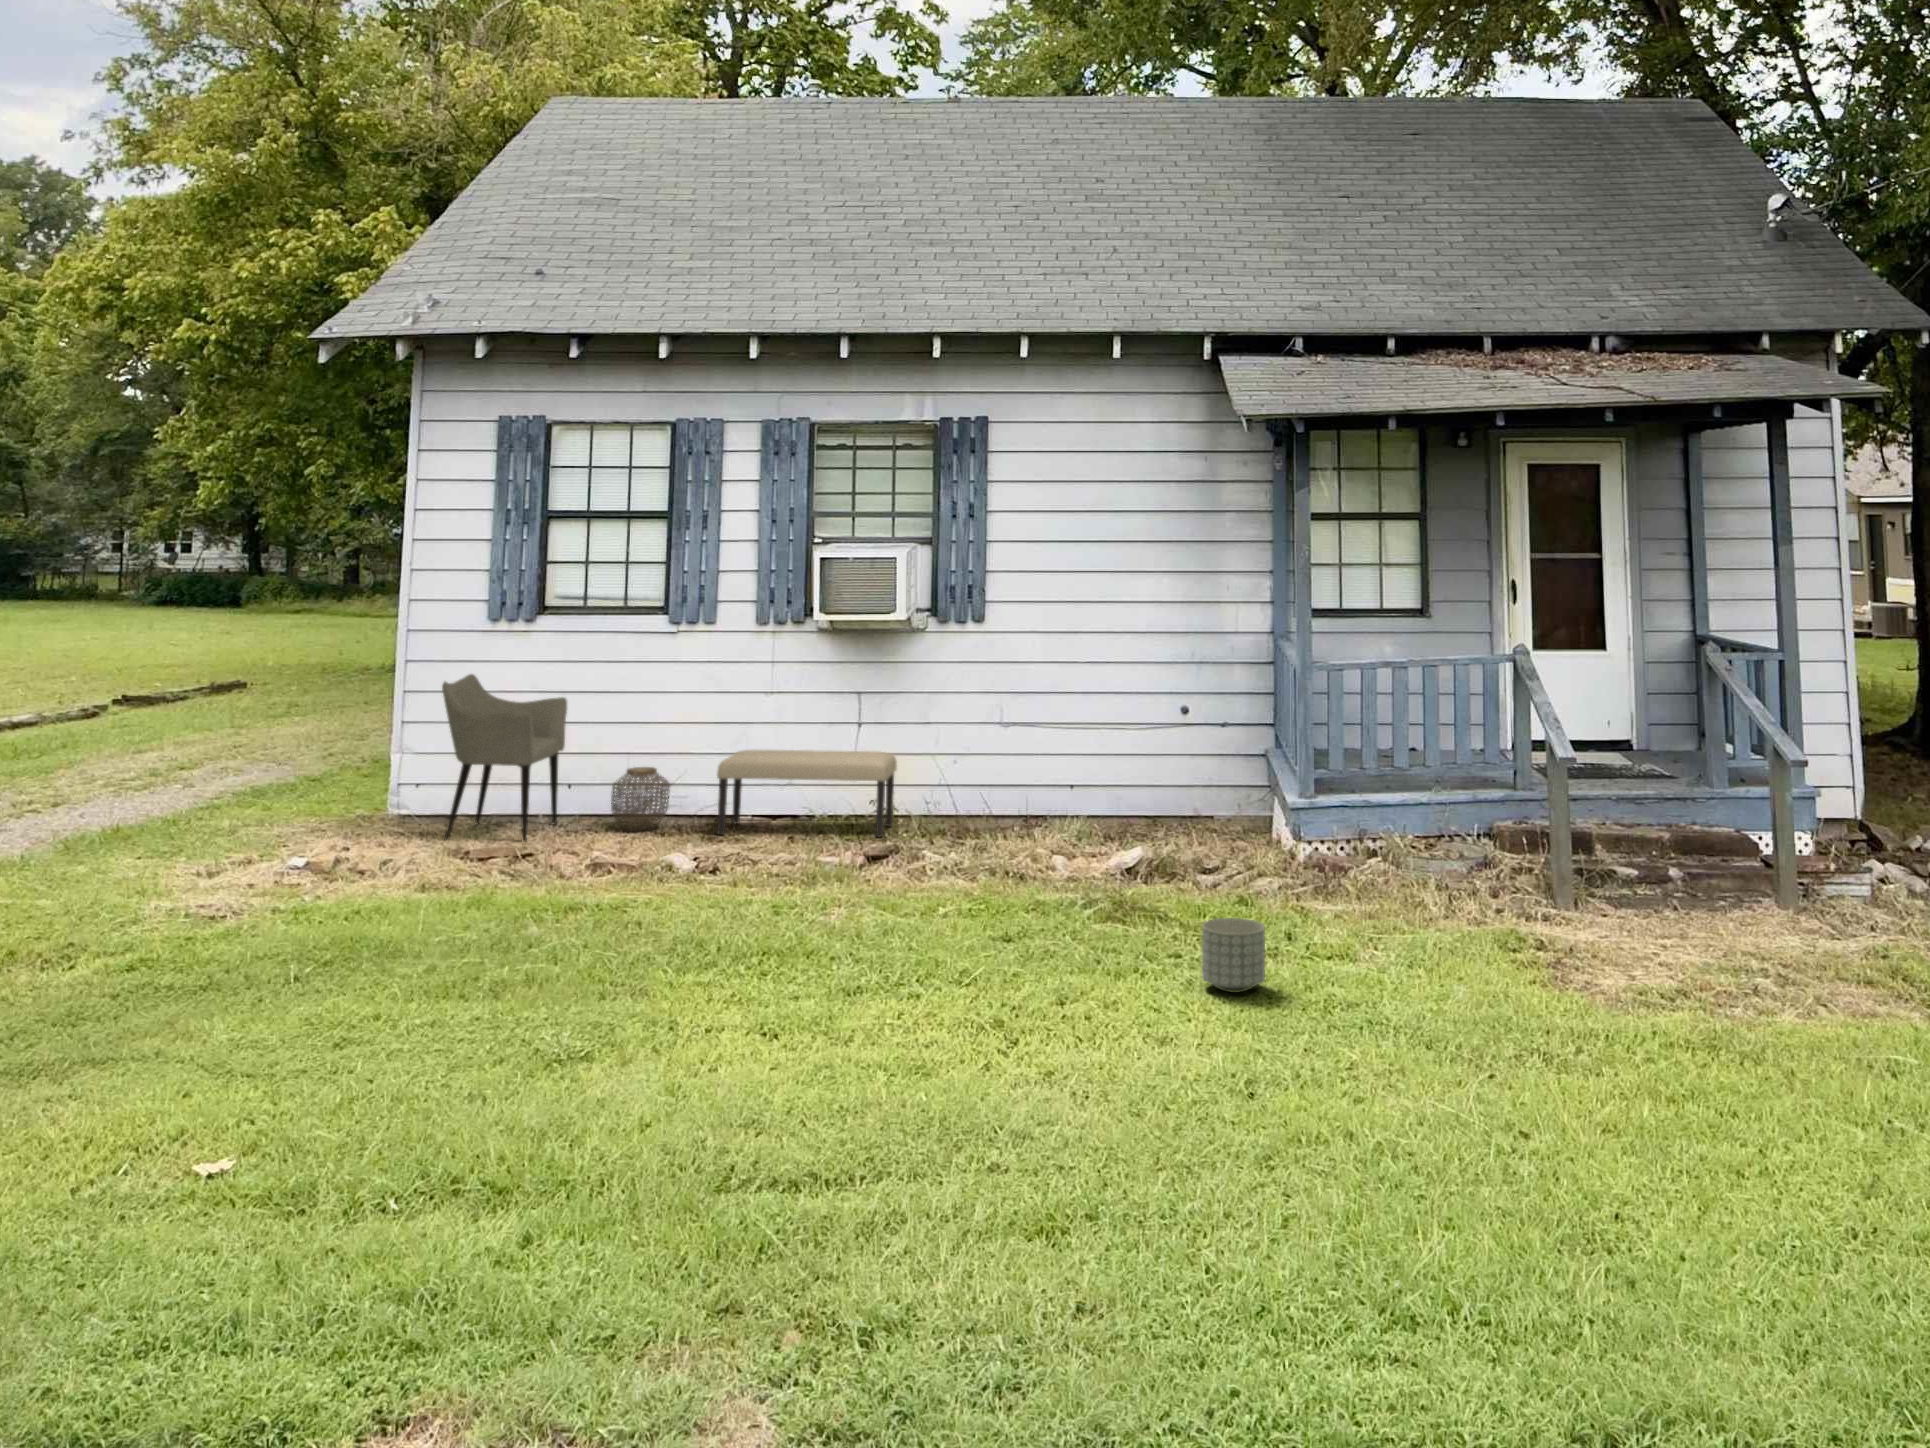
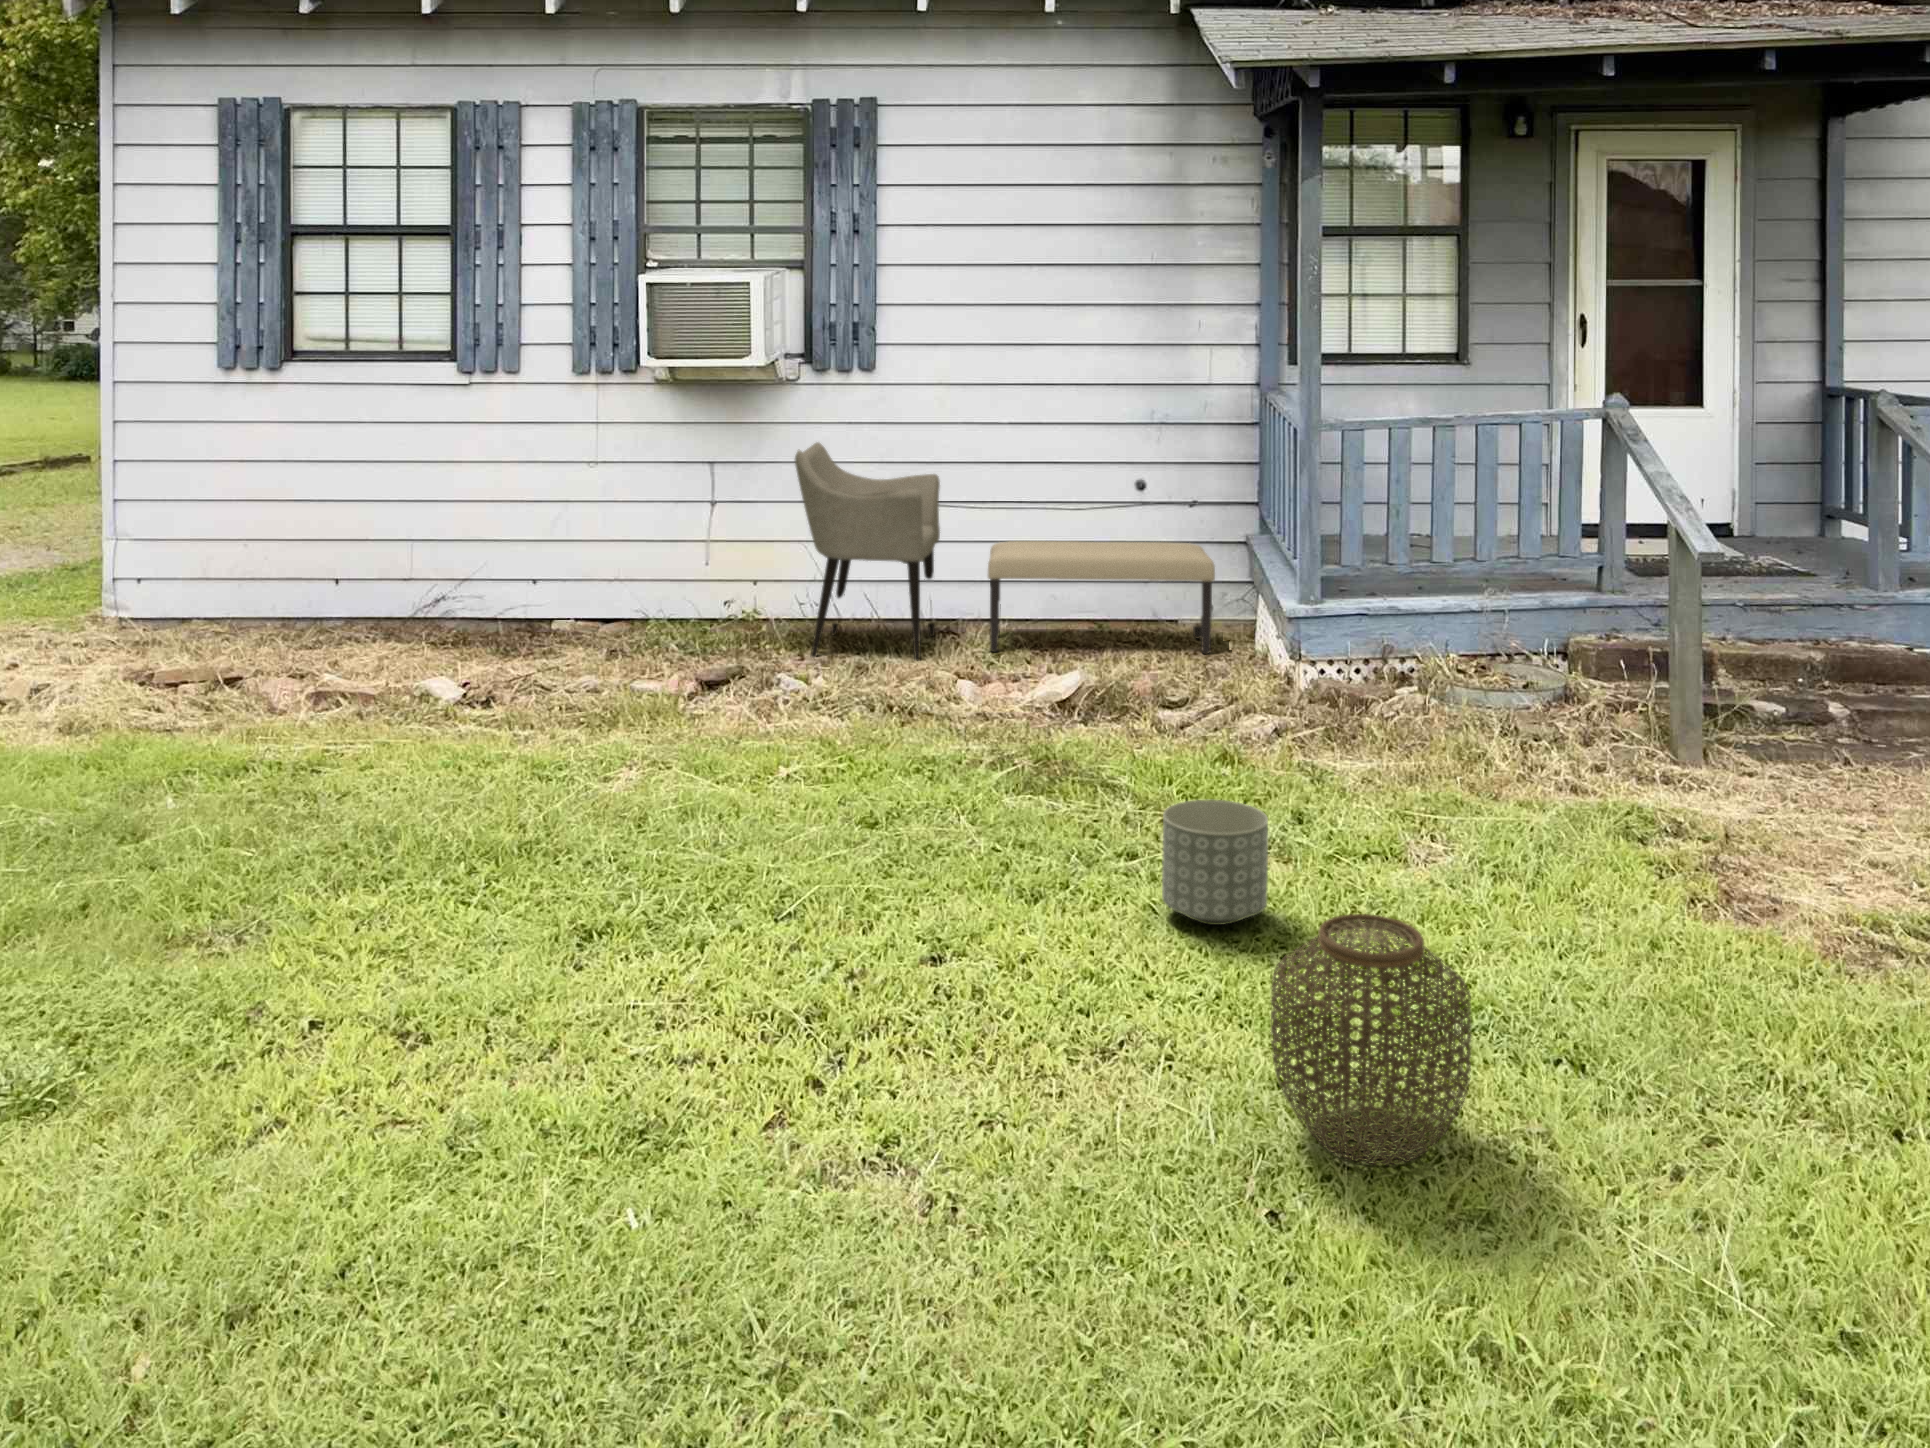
armchair: present [442,674,567,842] -> present [795,442,940,661]
bench: present [717,750,897,838] -> present [988,541,1215,654]
woven basket: present [611,767,670,831] -> present [1271,914,1471,1165]

